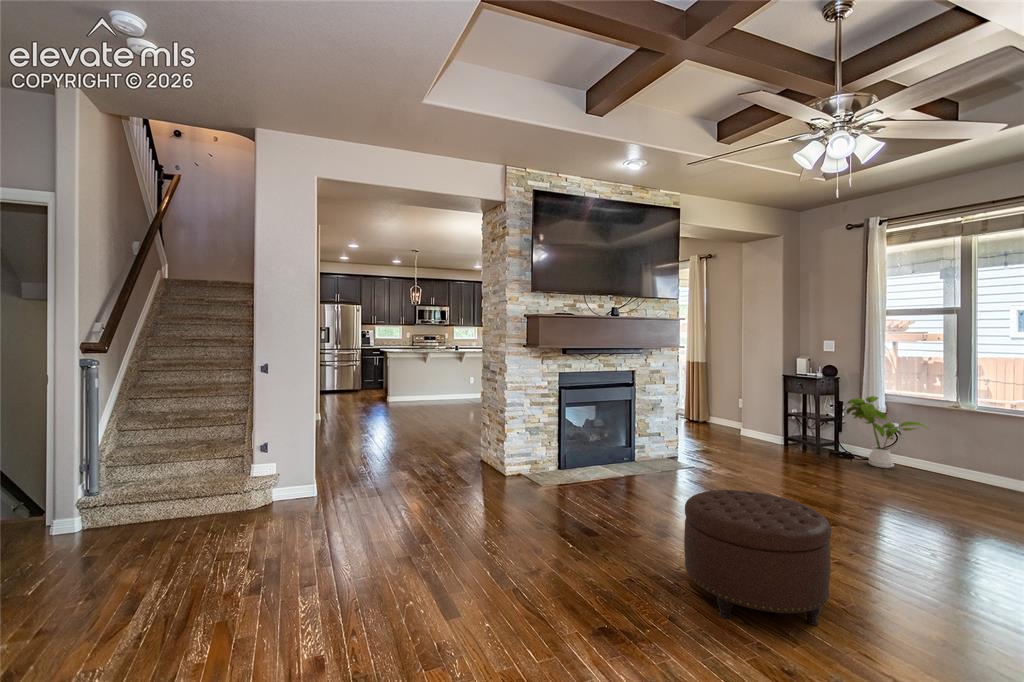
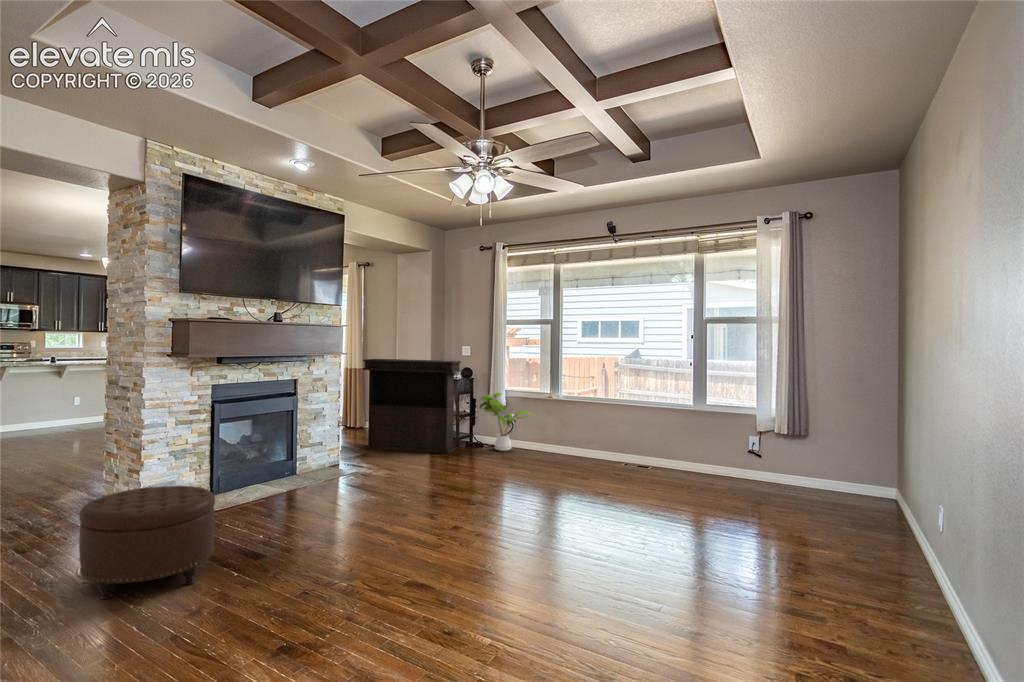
console table: none [705,354,820,462] -> present [363,359,461,454]
ottoman: present [684,490,831,625] -> present [79,485,215,600]

